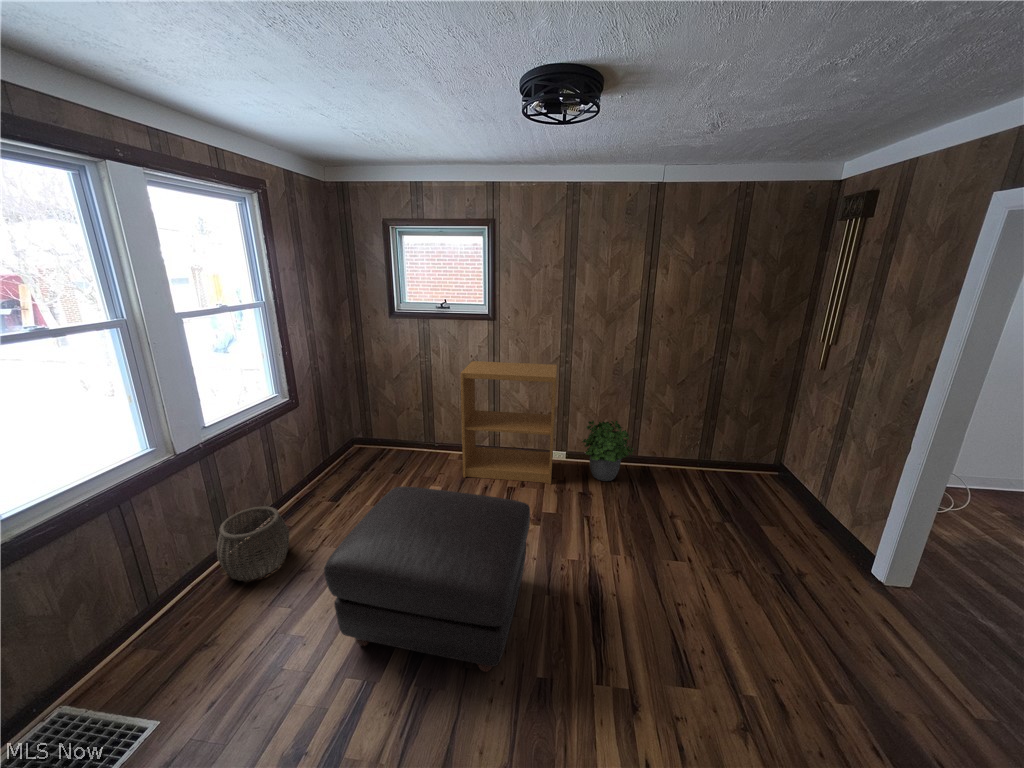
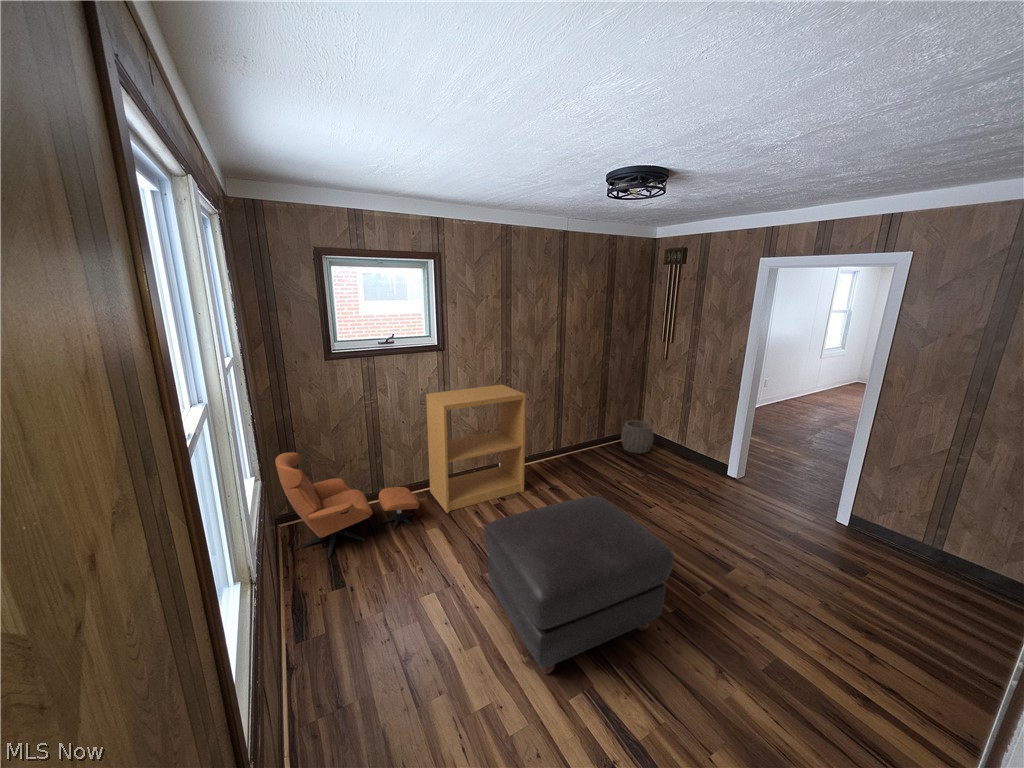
armchair: none [326,388,442,478] -> present [275,452,419,558]
potted plant: present [582,421,633,481] -> none [532,423,574,476]
woven basket: present [217,506,289,581] -> present [621,420,654,453]

